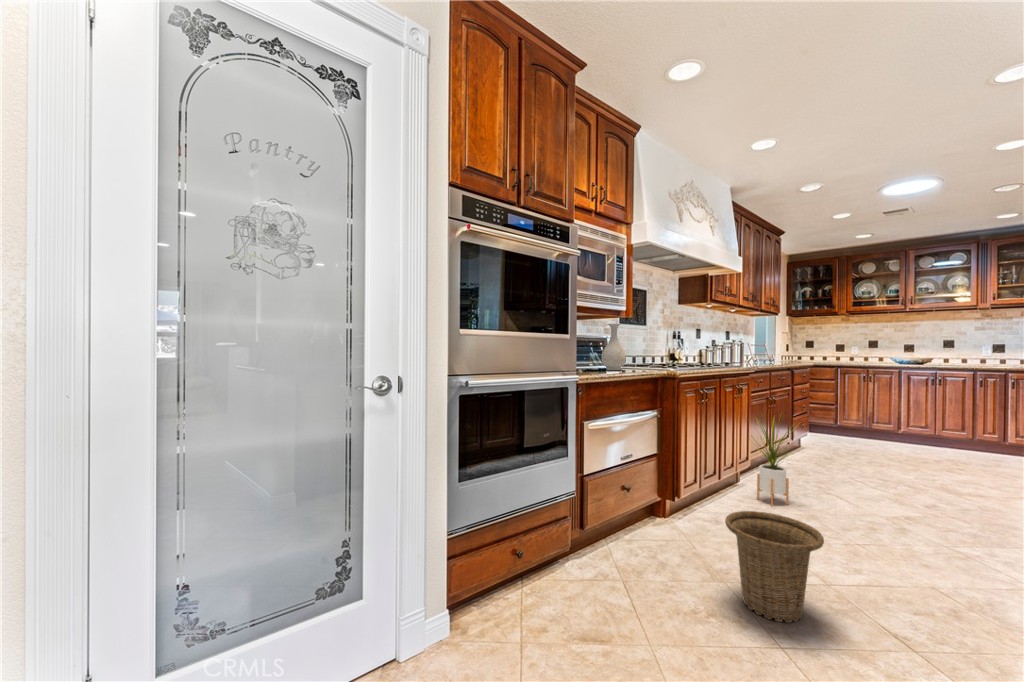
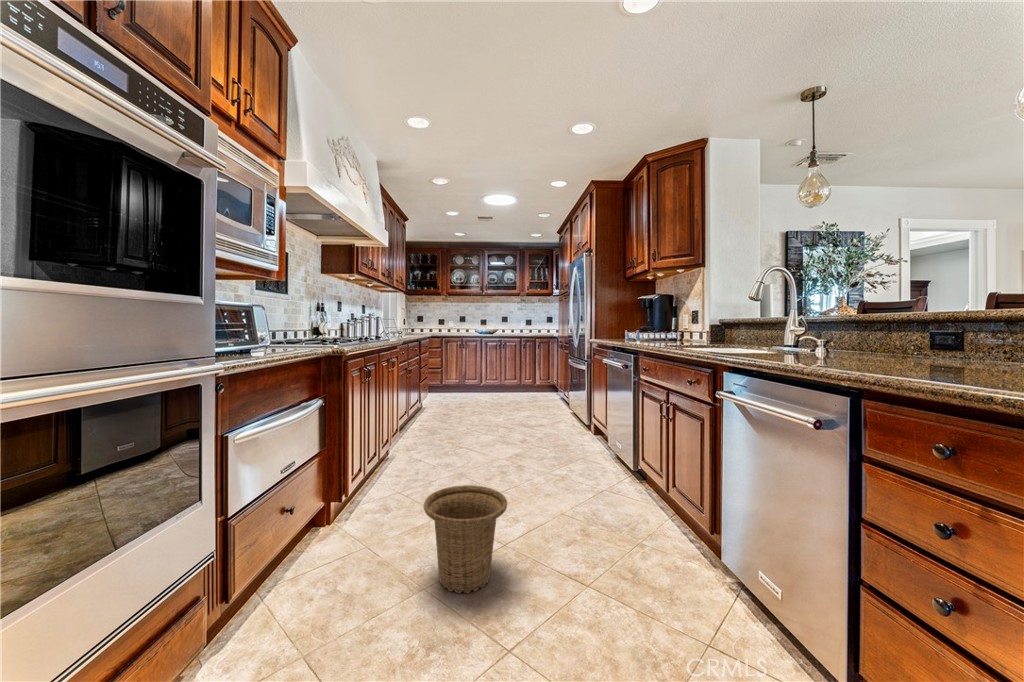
vase: present [602,324,626,370] -> none [243,289,280,352]
house plant: present [757,418,790,506] -> none [401,381,447,470]

